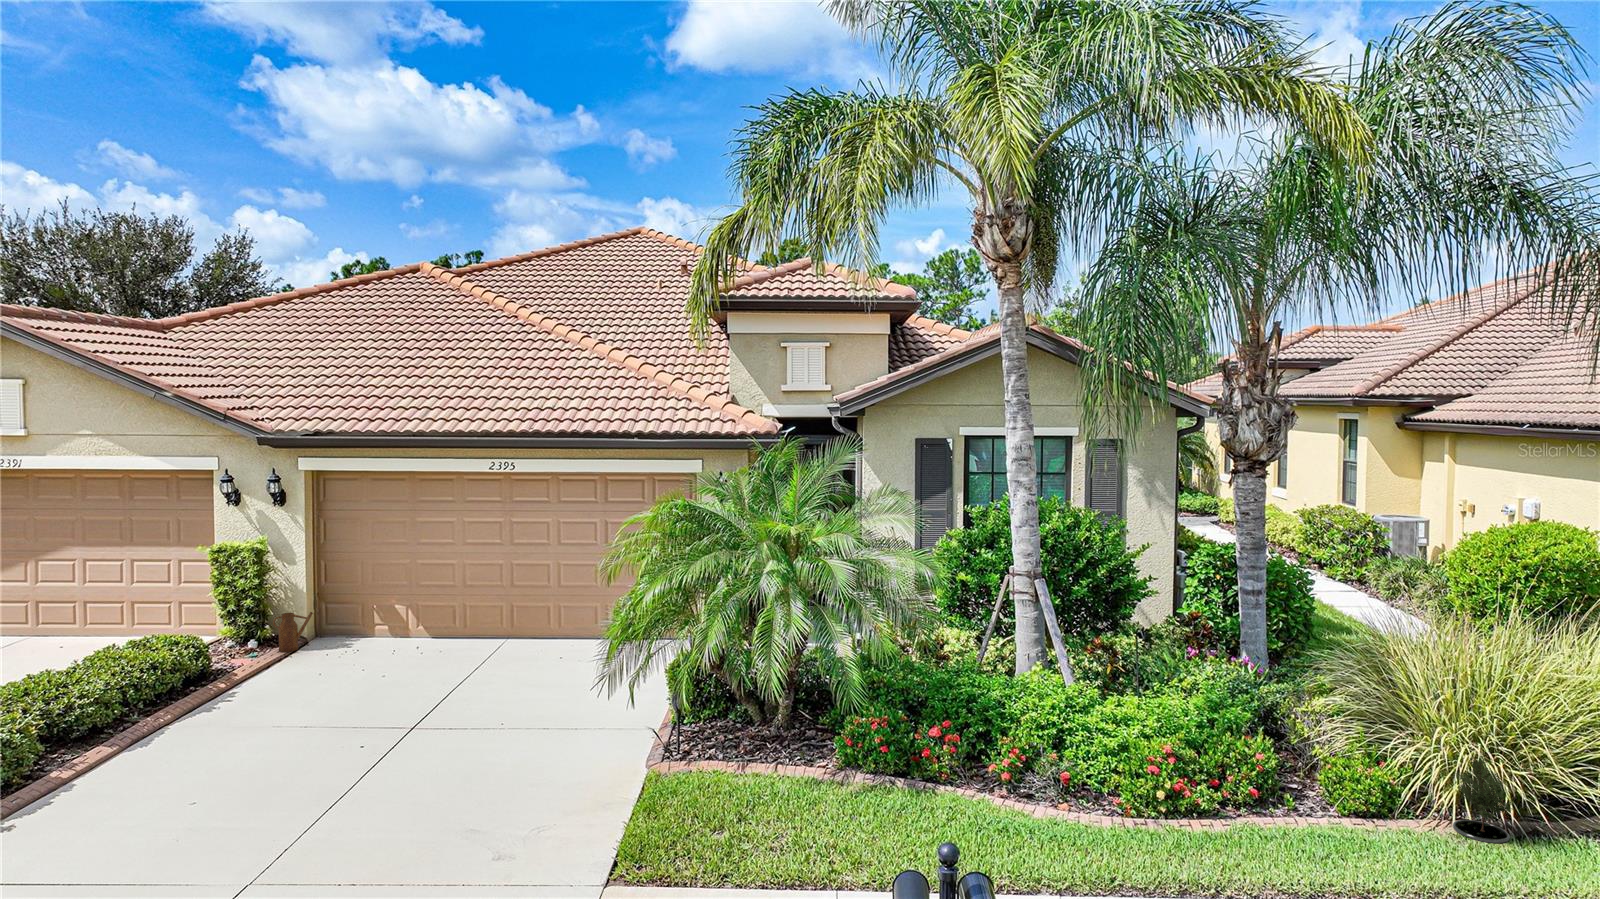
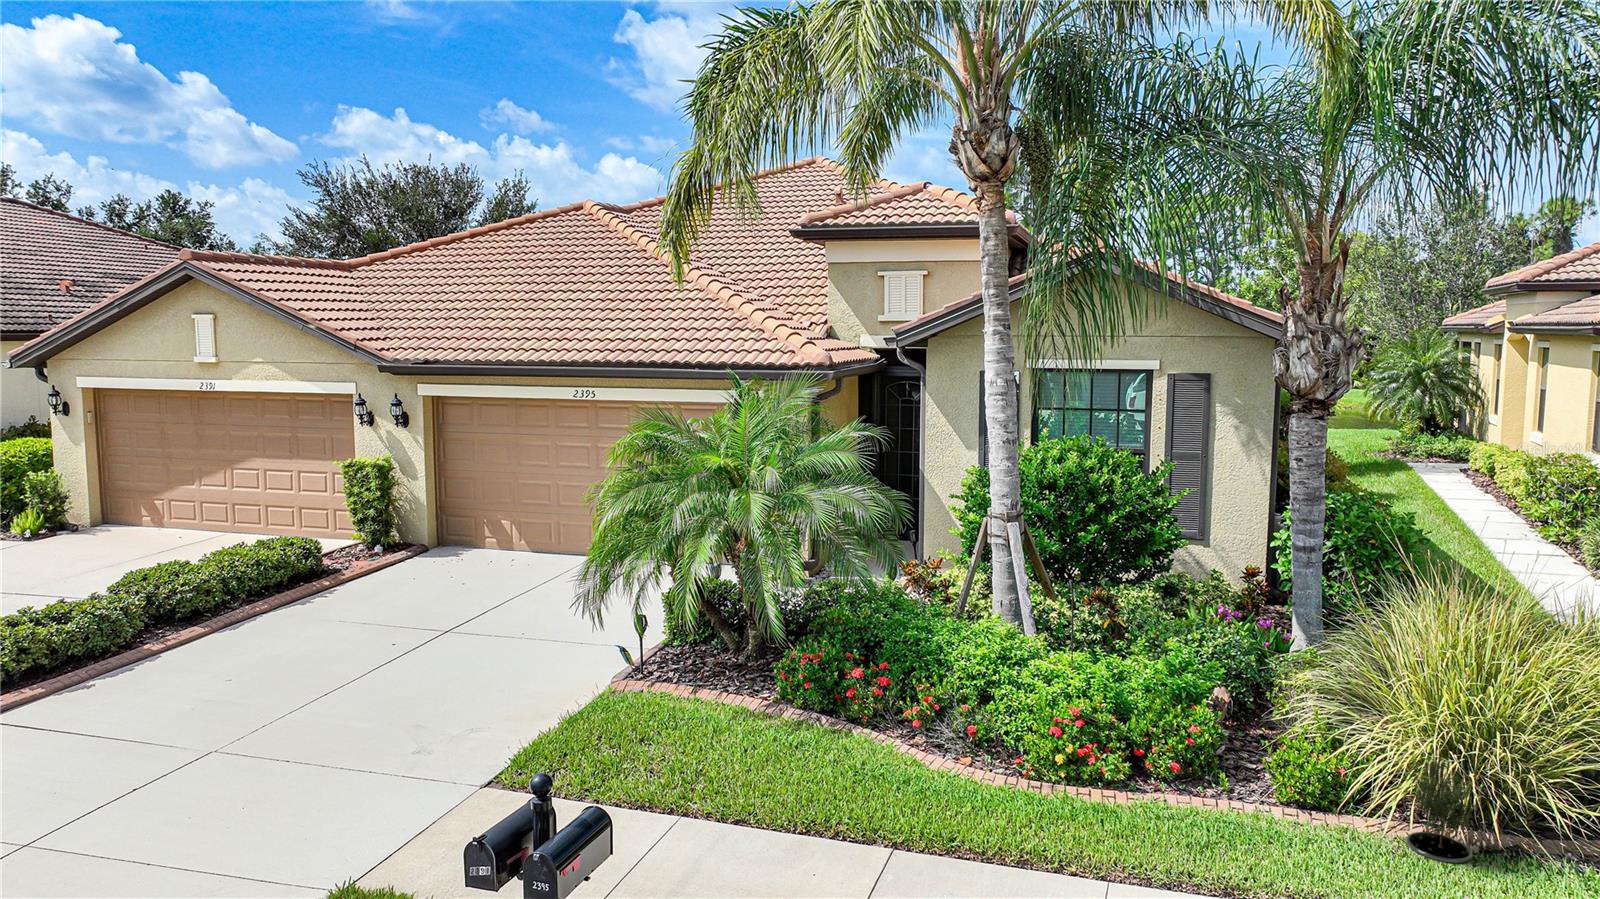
watering can: present [273,612,313,652] -> none [396,522,428,557]

